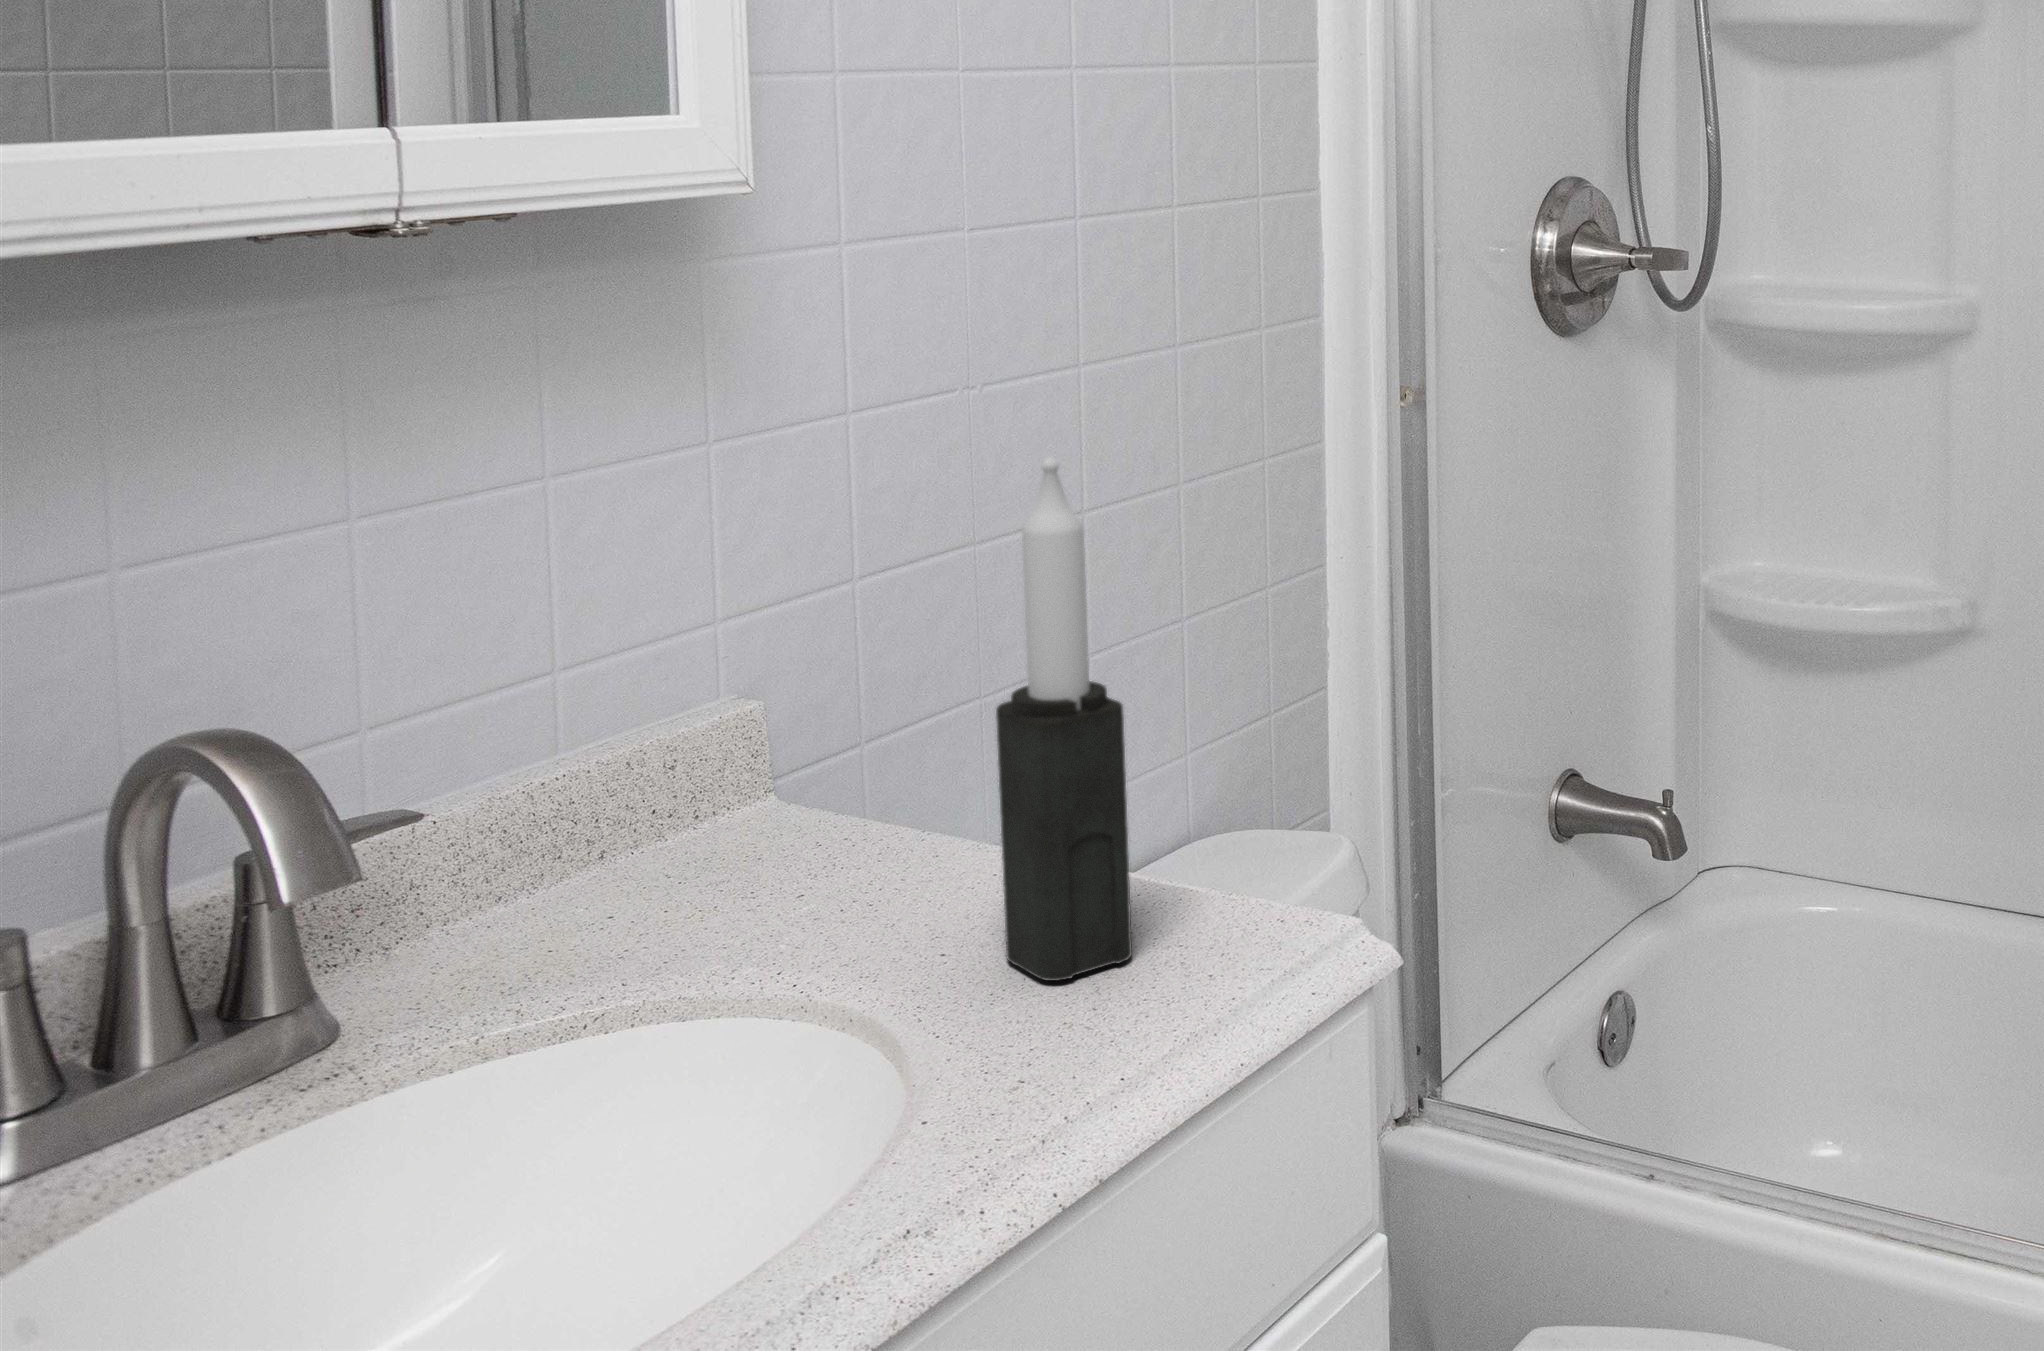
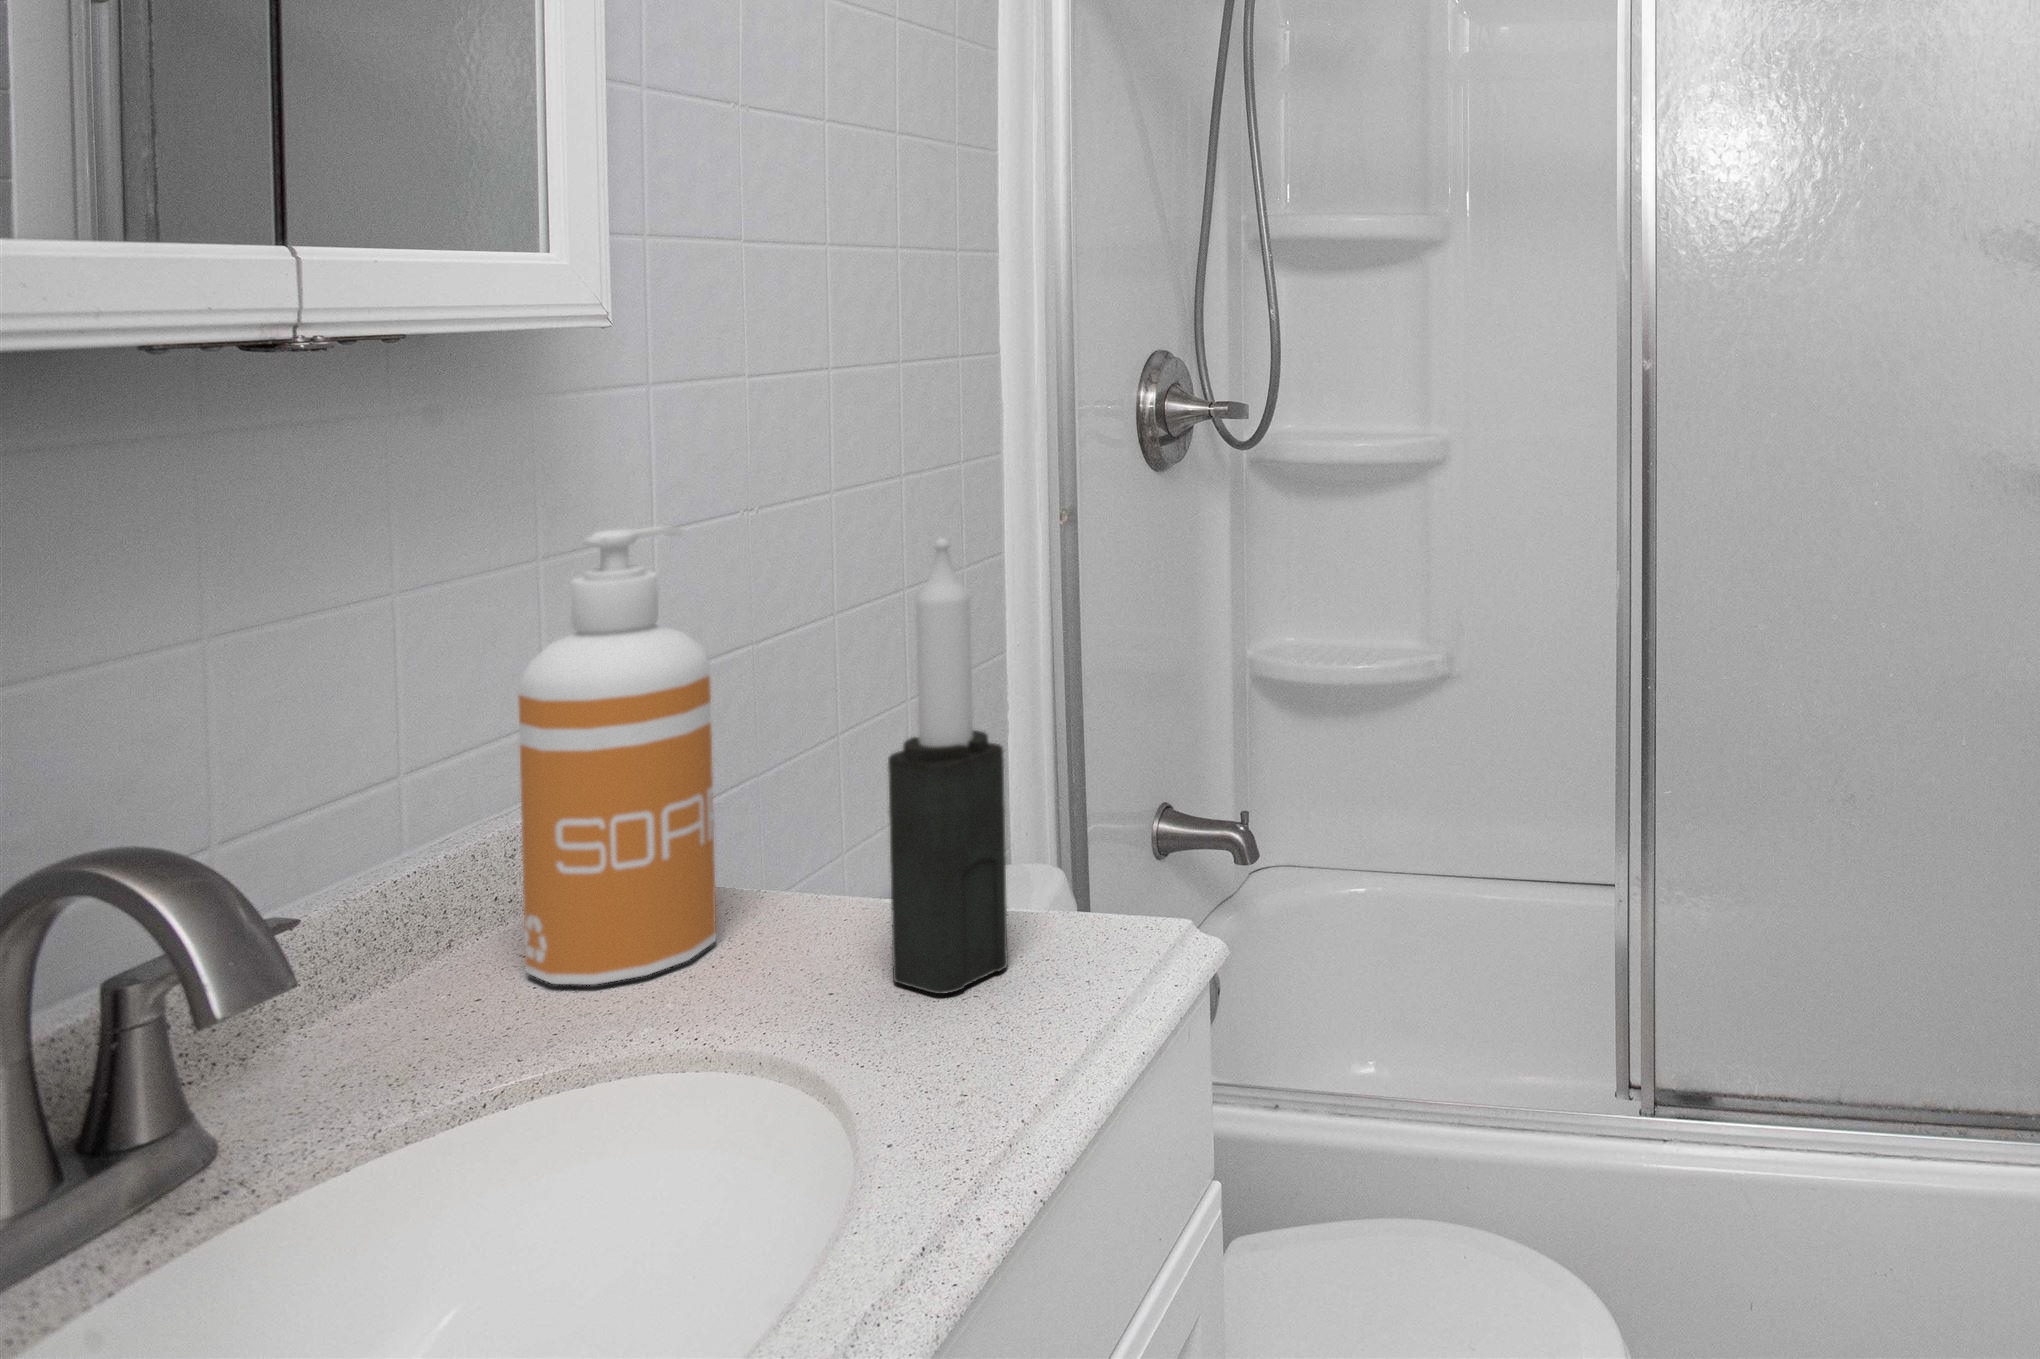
soap dispenser: none [648,422,864,921] -> present [518,526,716,985]

